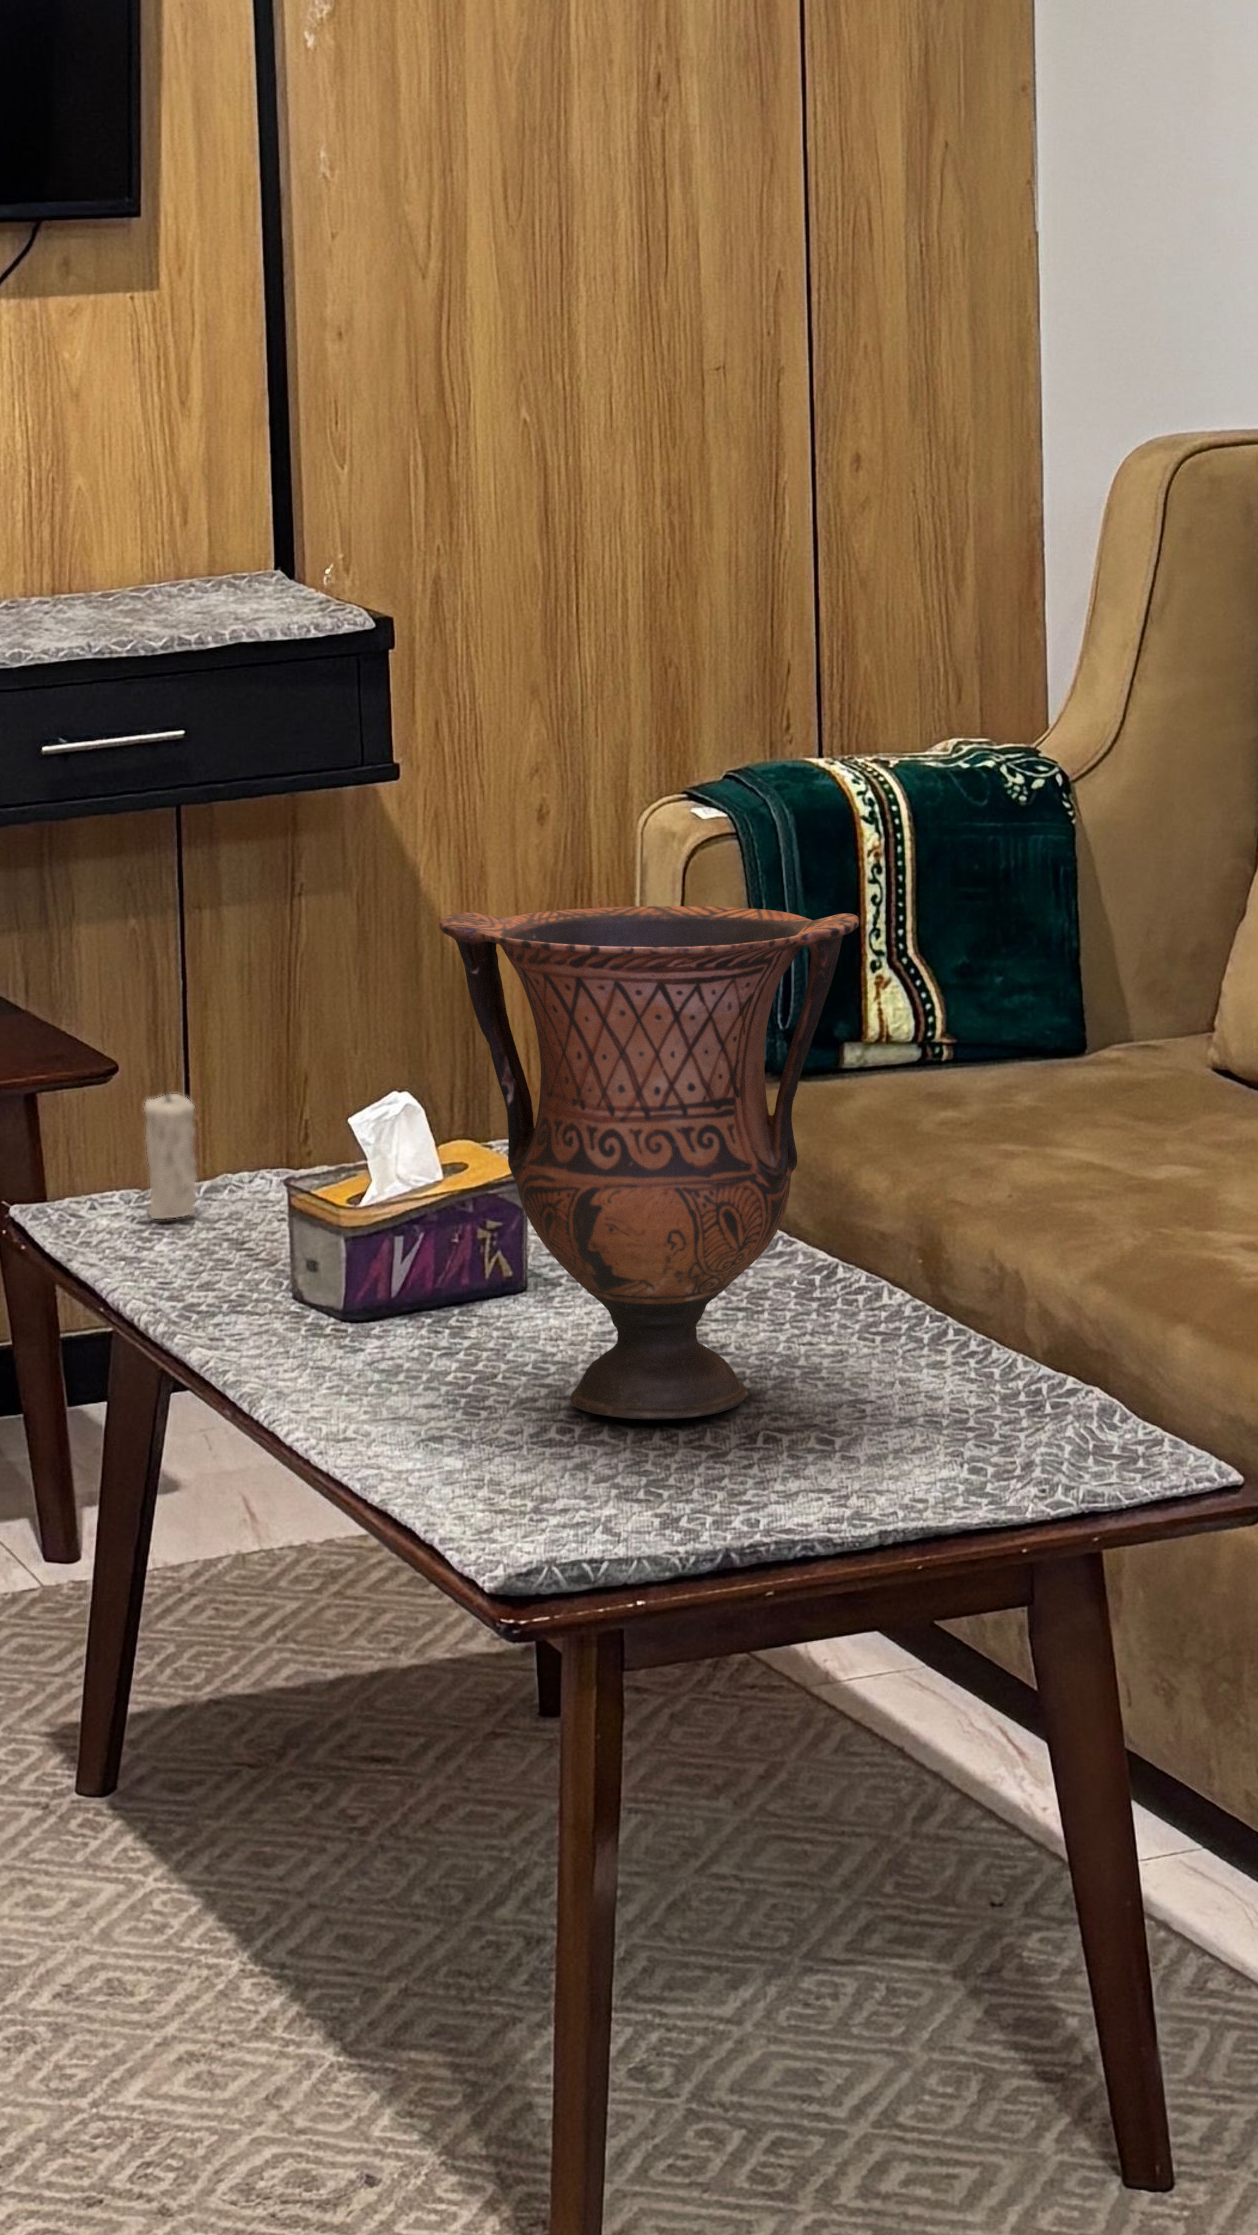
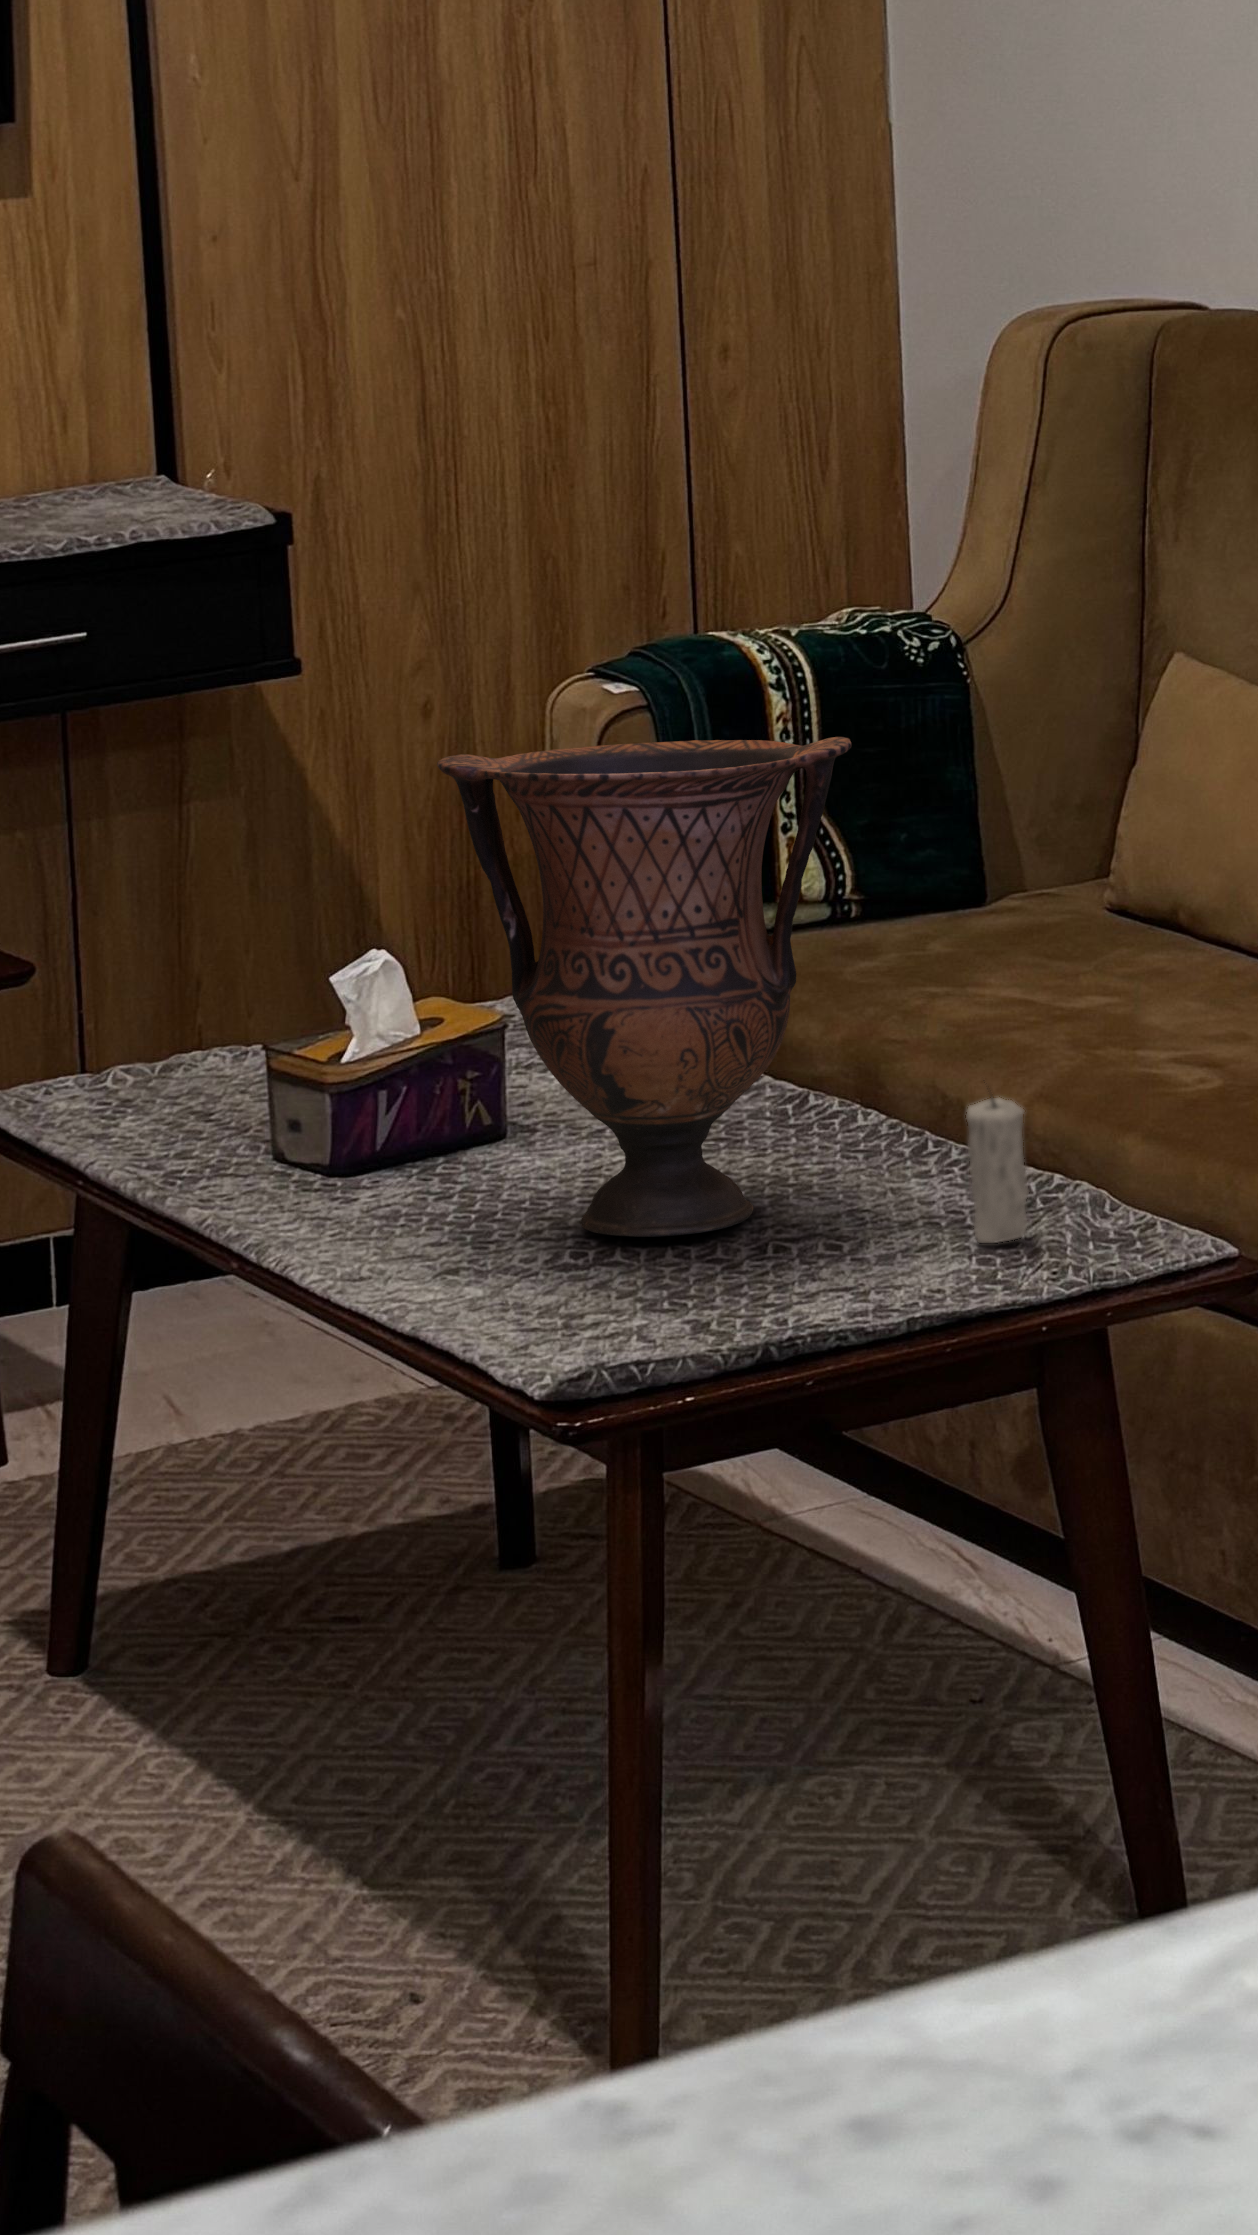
candle: present [145,1082,197,1219] -> present [967,1082,1028,1243]

